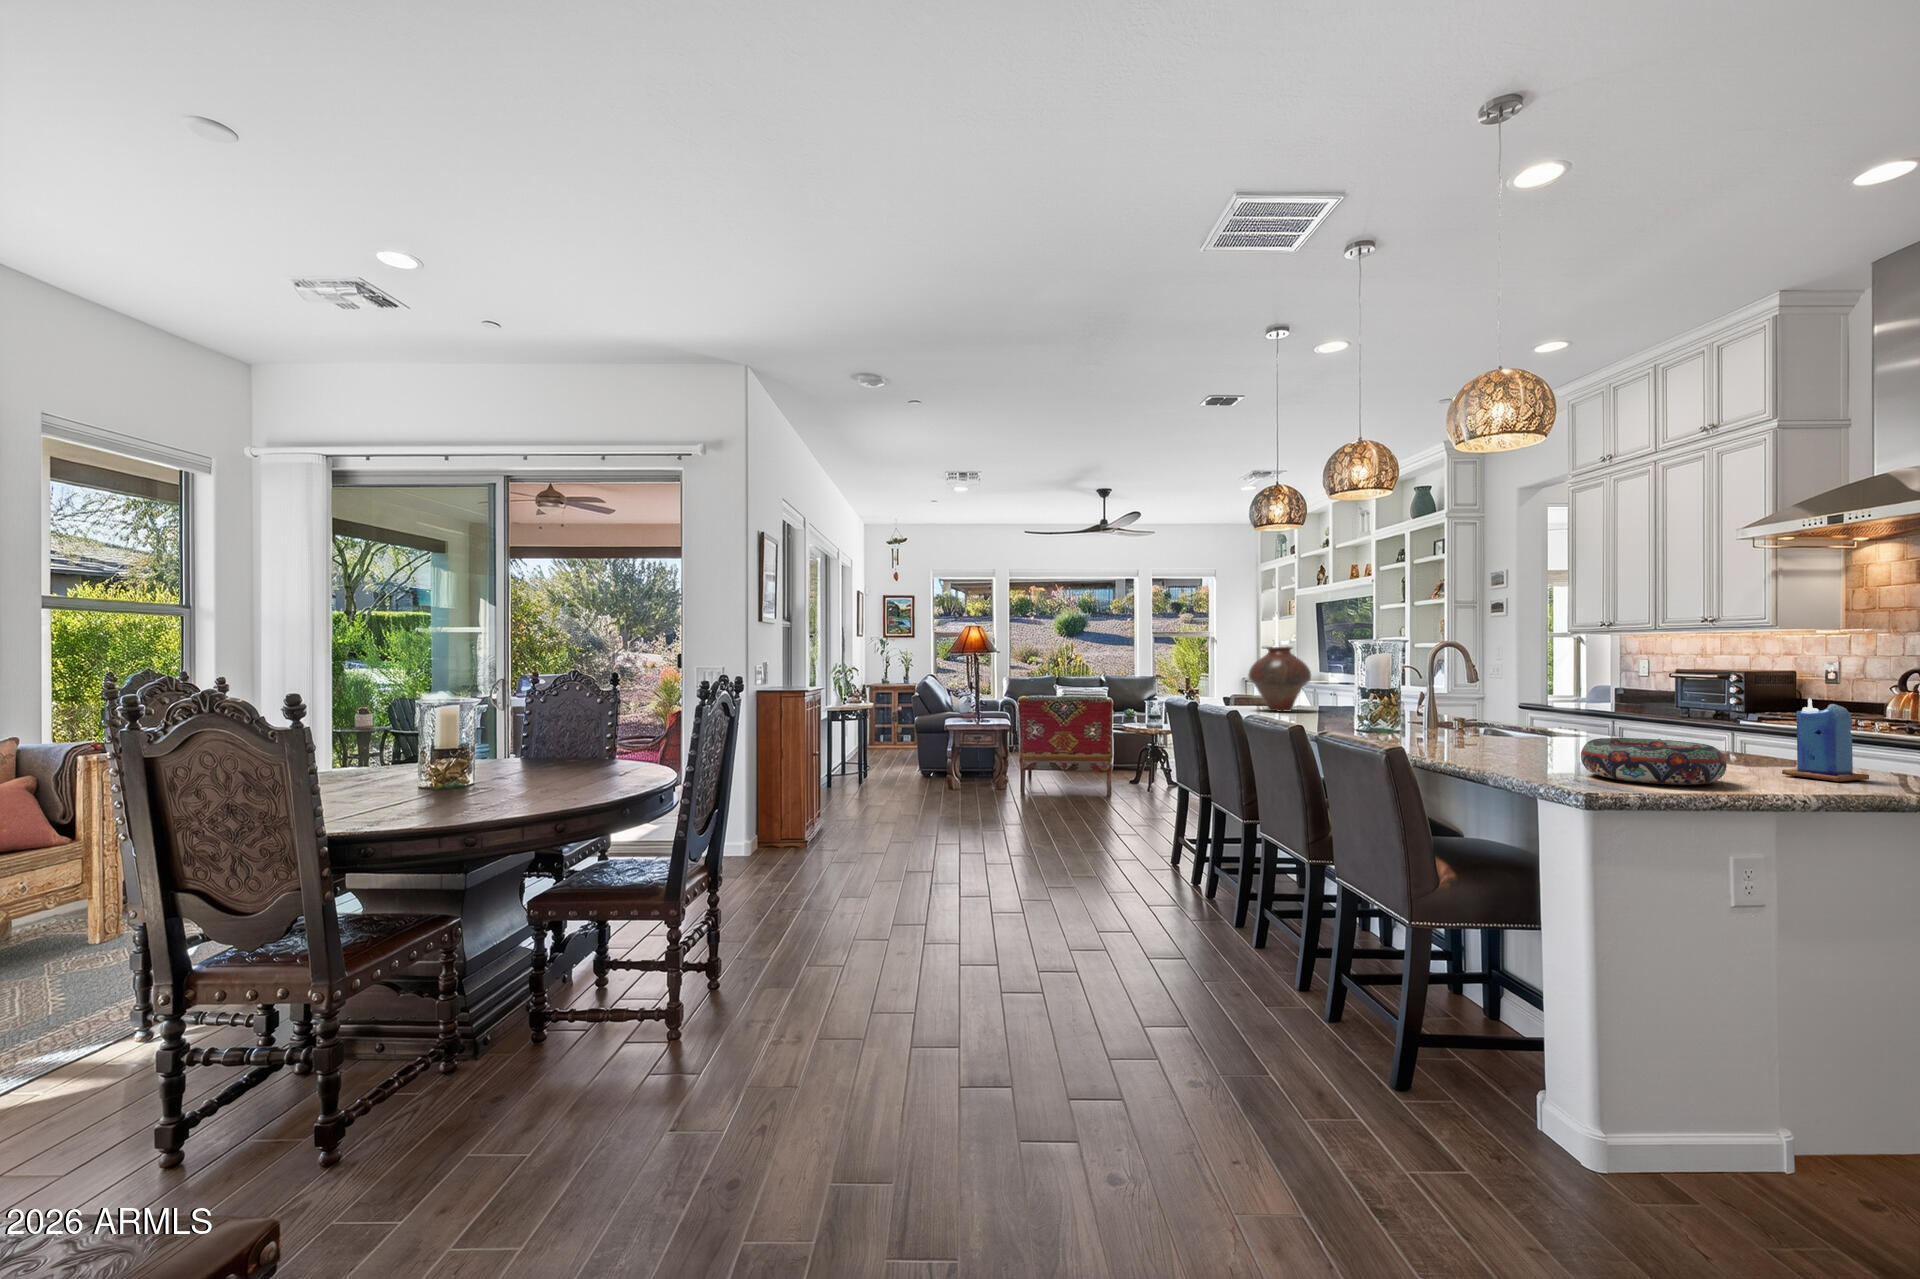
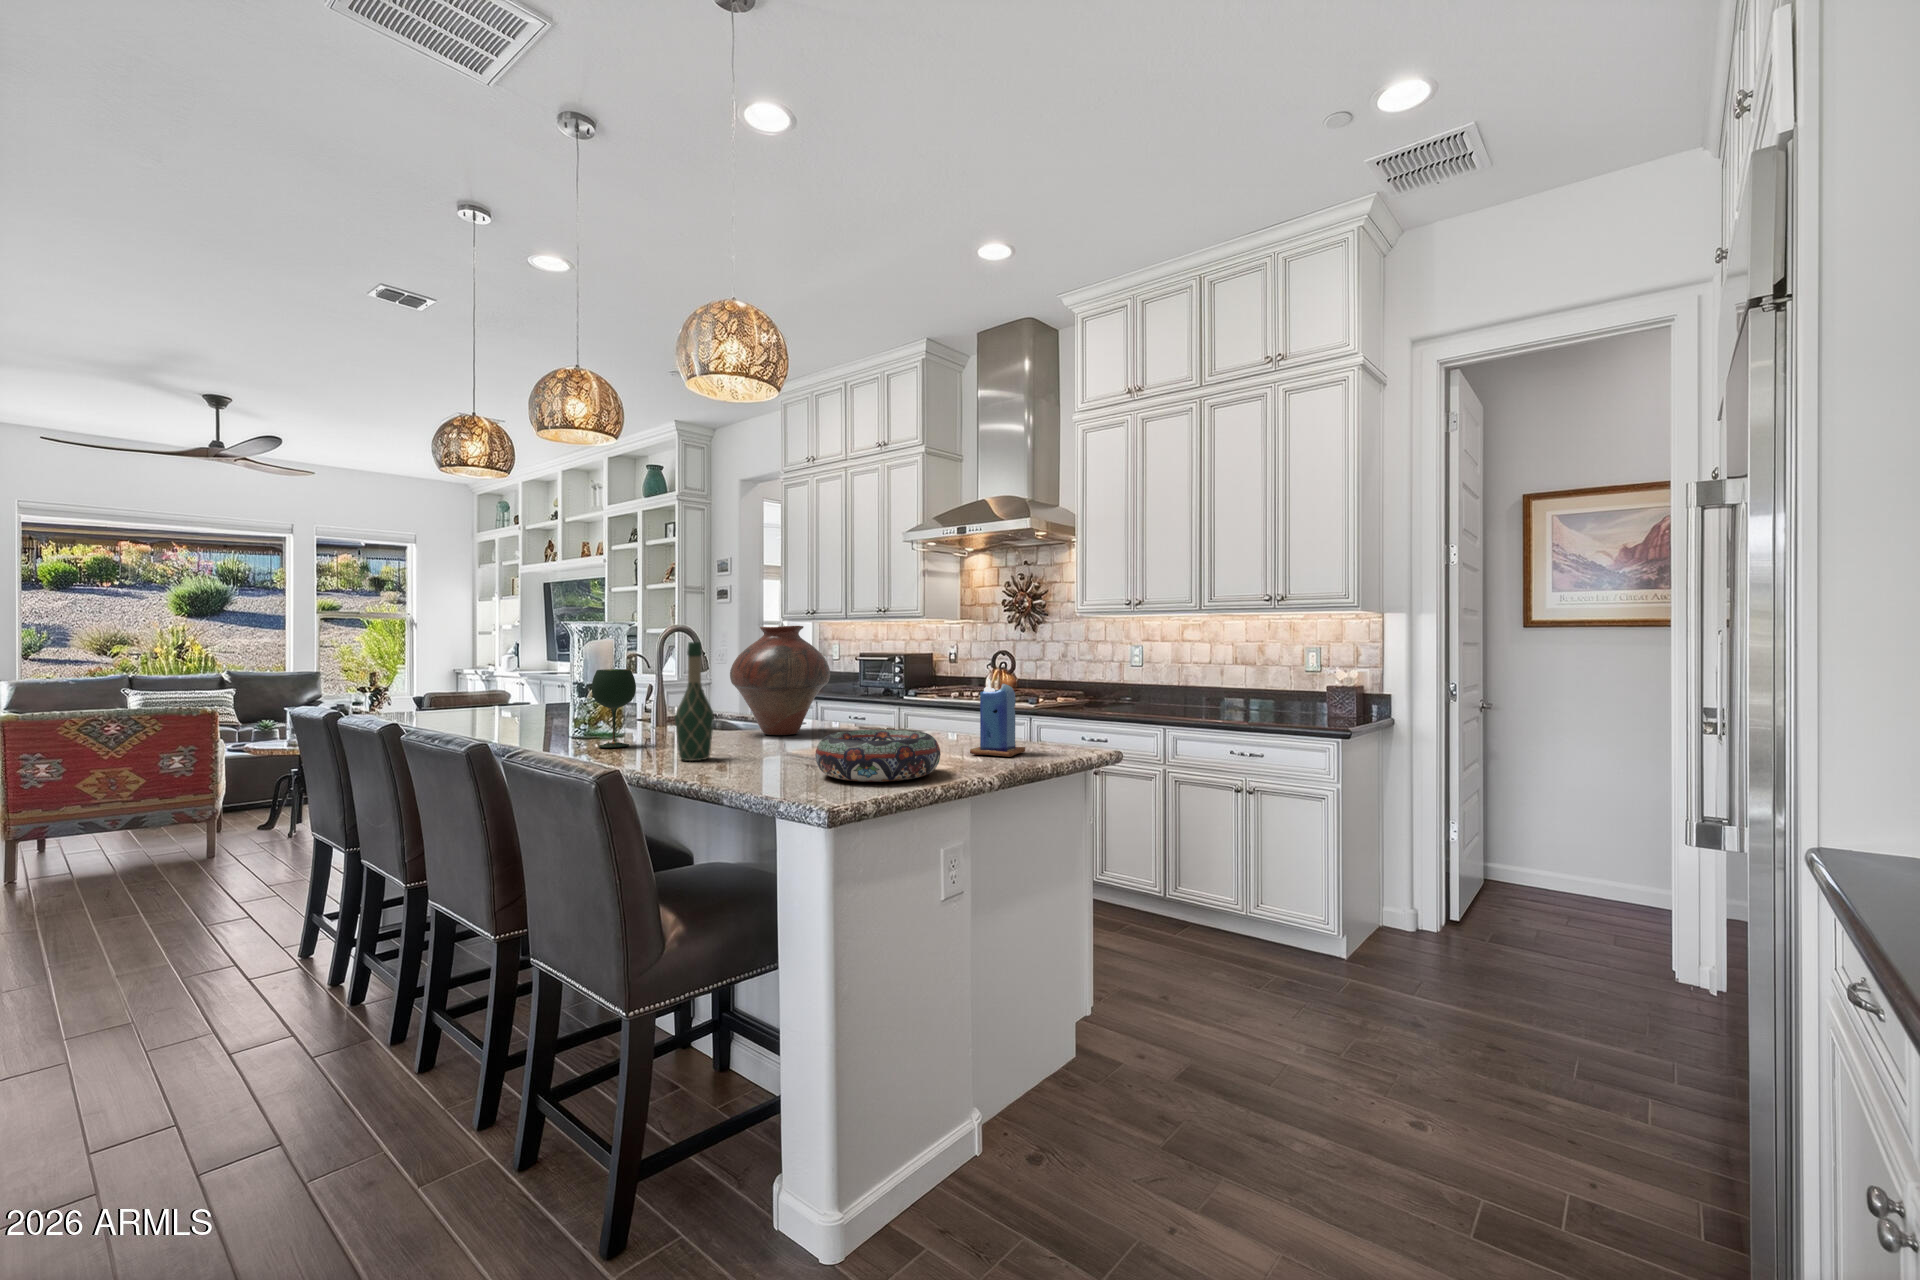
vase: present [1248,646,1311,712] -> present [730,626,830,735]
wine bottle: none [1448,658,1483,754] -> present [675,642,714,761]
wine glass: none [1377,679,1413,740] -> present [592,669,636,748]

